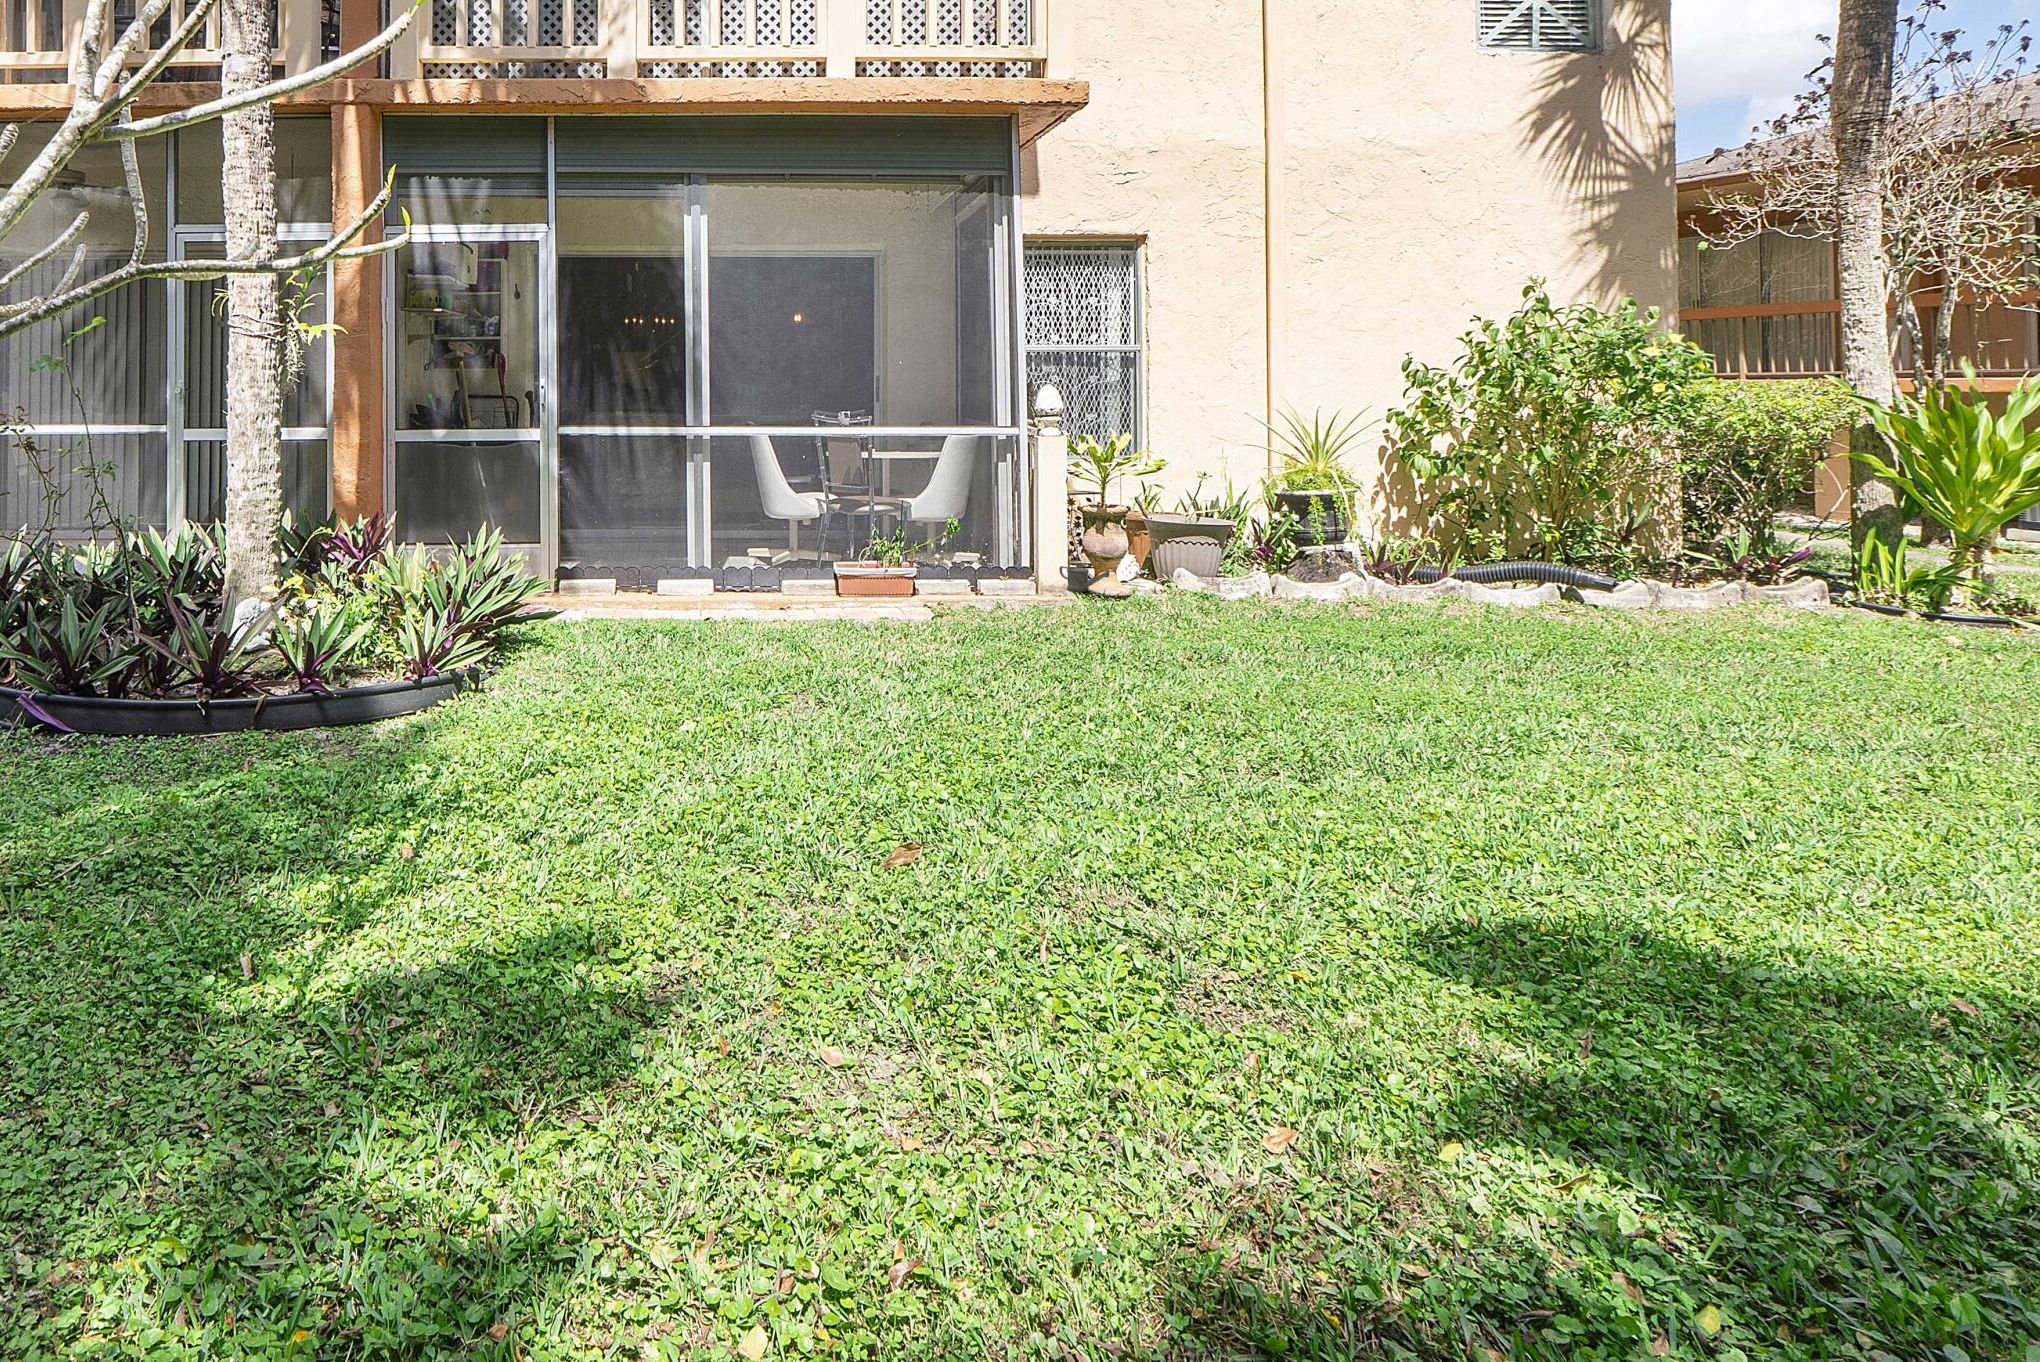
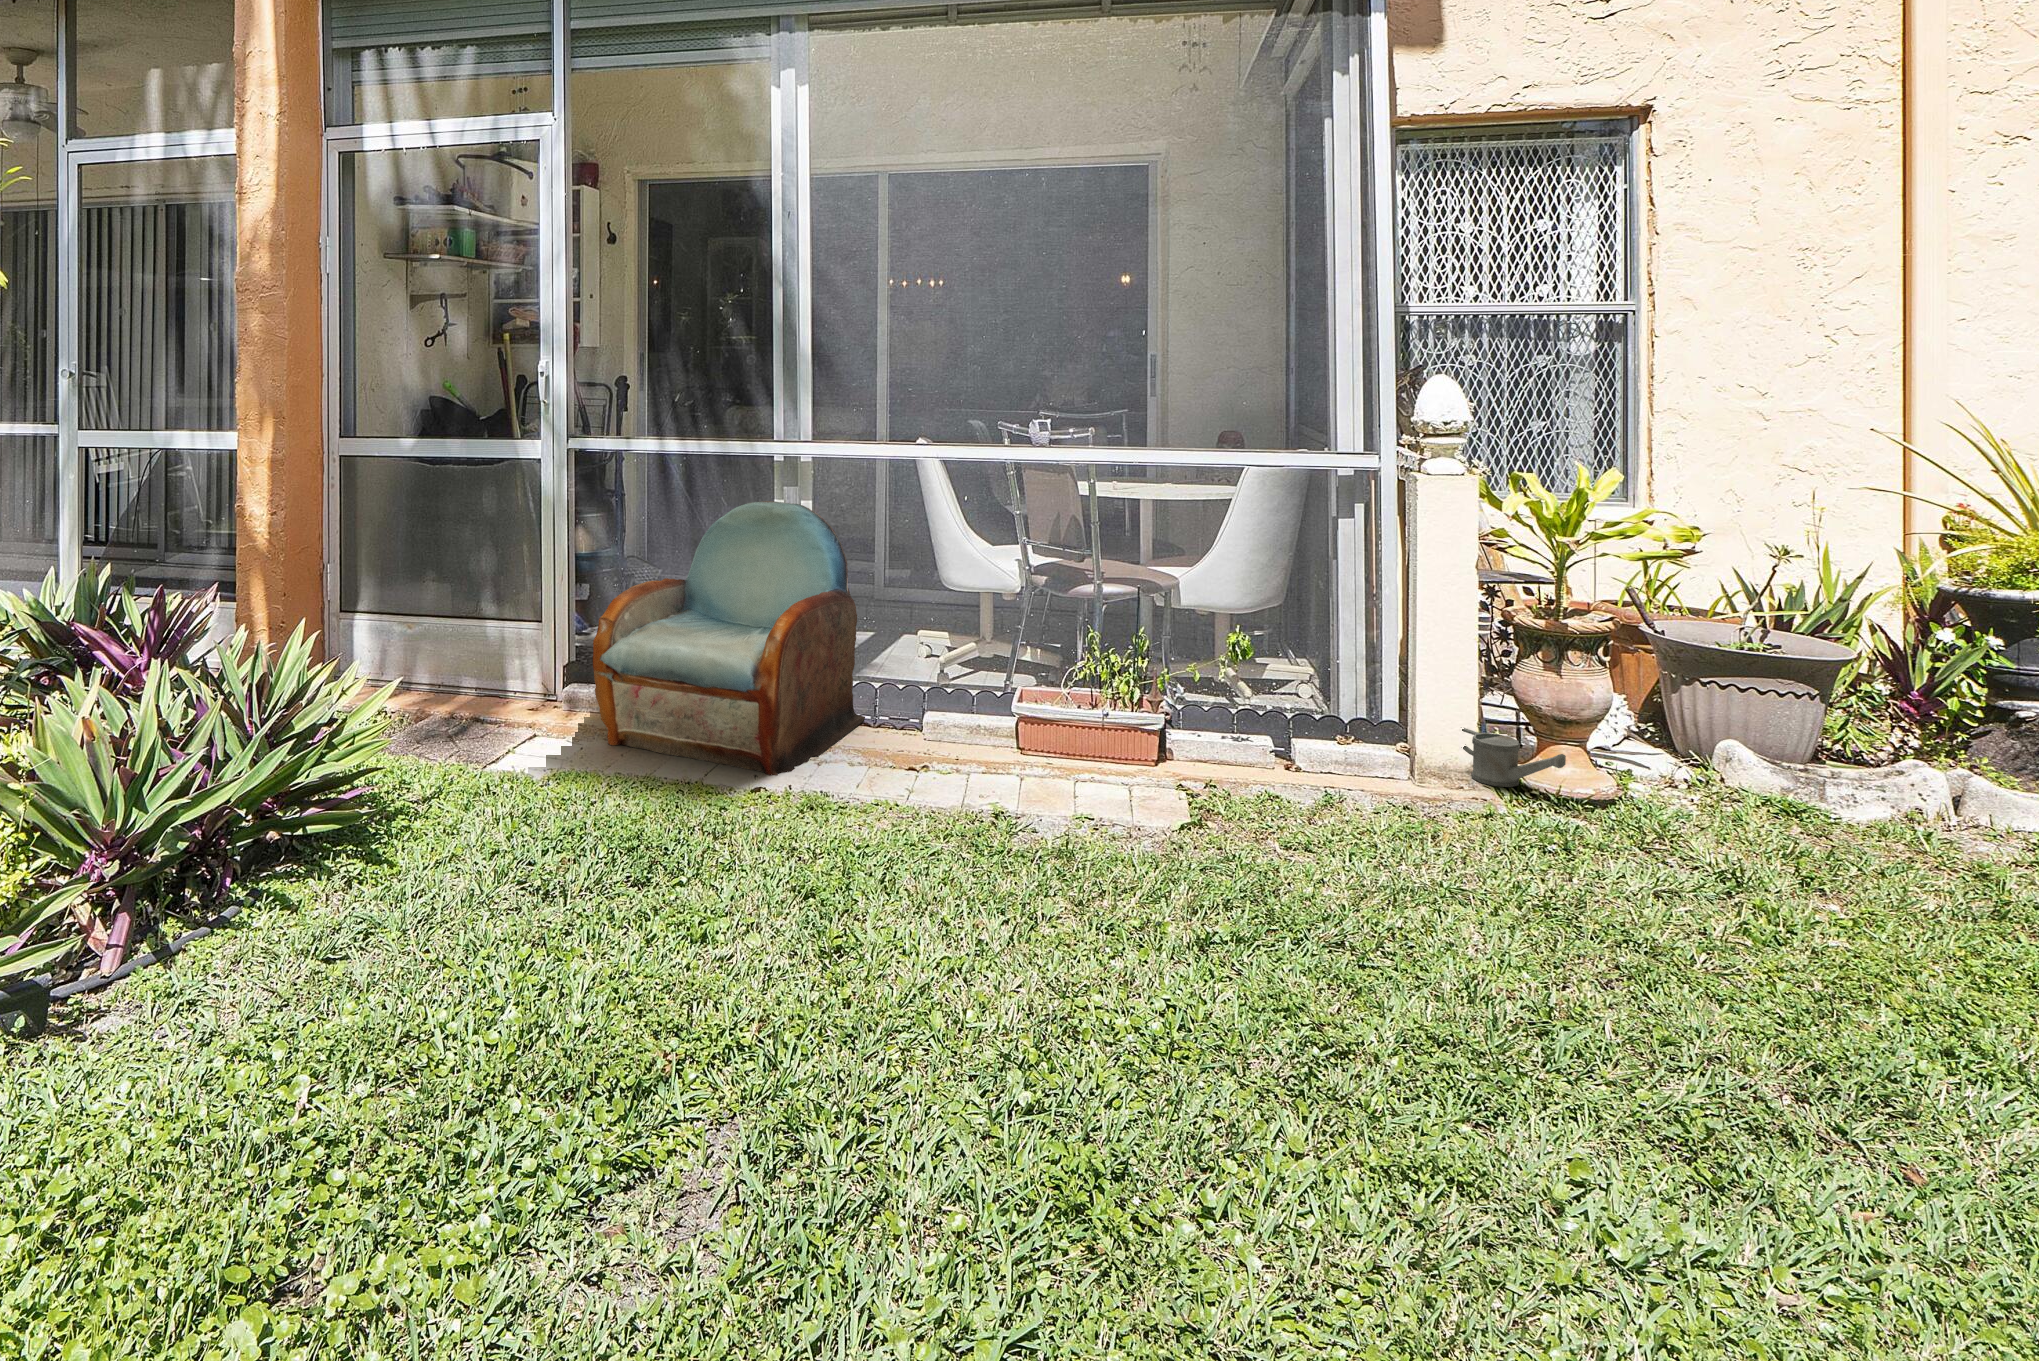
armchair: none [611,463,752,608] -> present [593,501,865,776]

